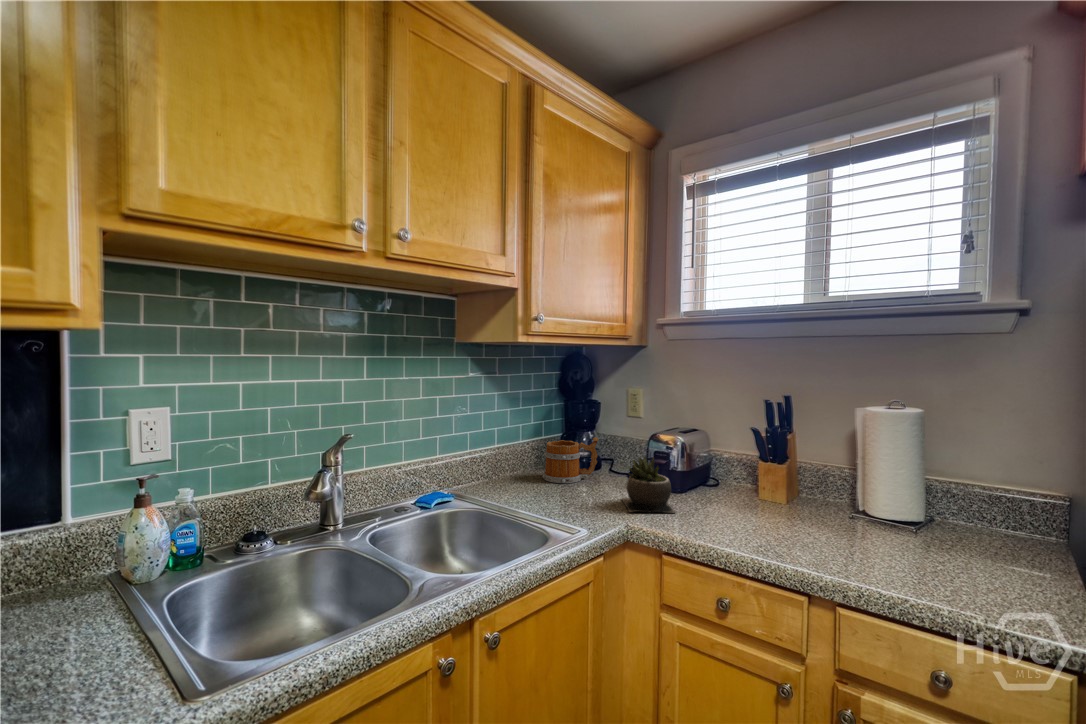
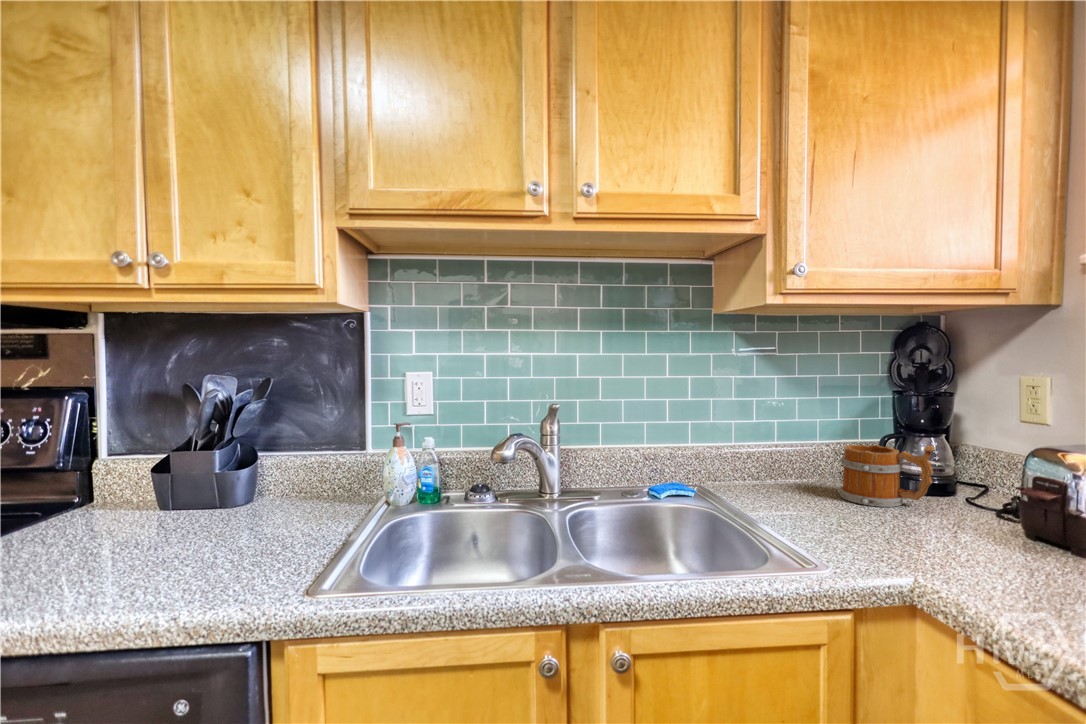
succulent plant: present [622,456,675,513] -> none [934,478,1037,587]

